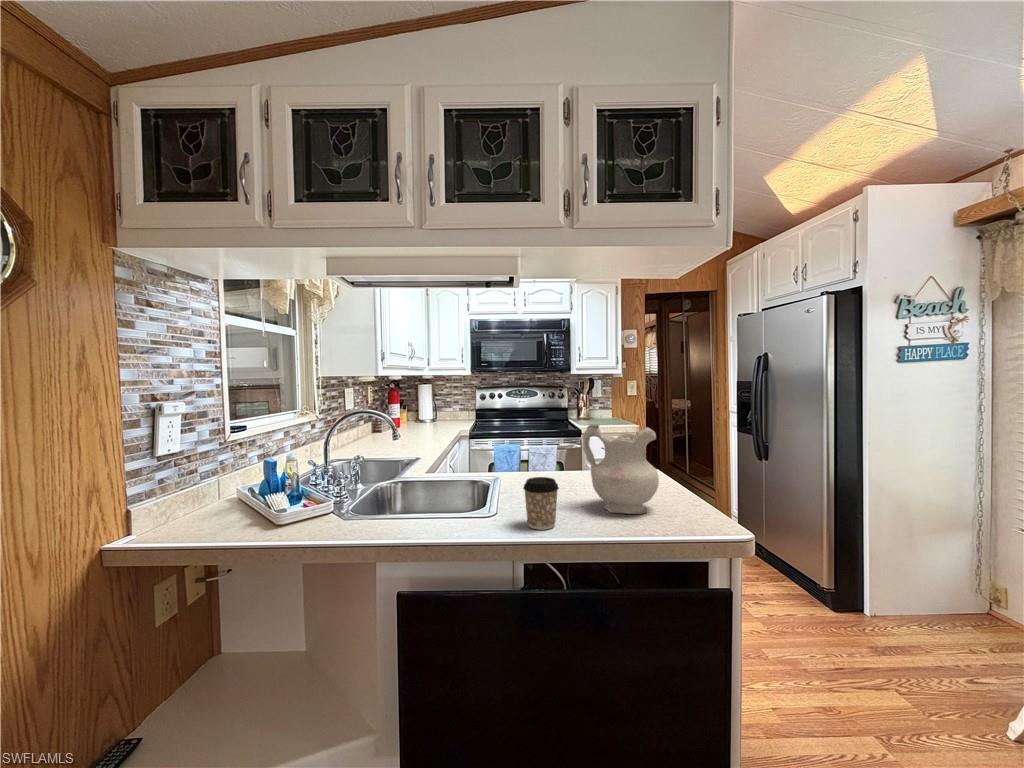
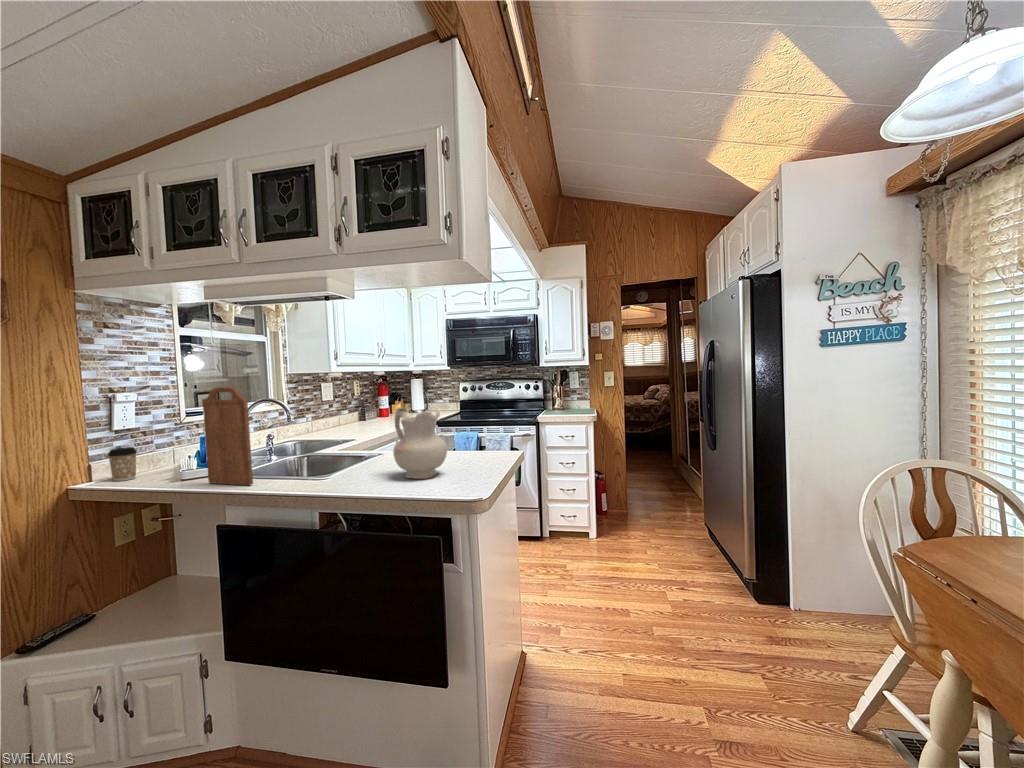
cutting board: none [341,396,422,534] -> present [203,387,253,485]
coffee cup: present [523,477,559,530] -> present [108,447,137,481]

